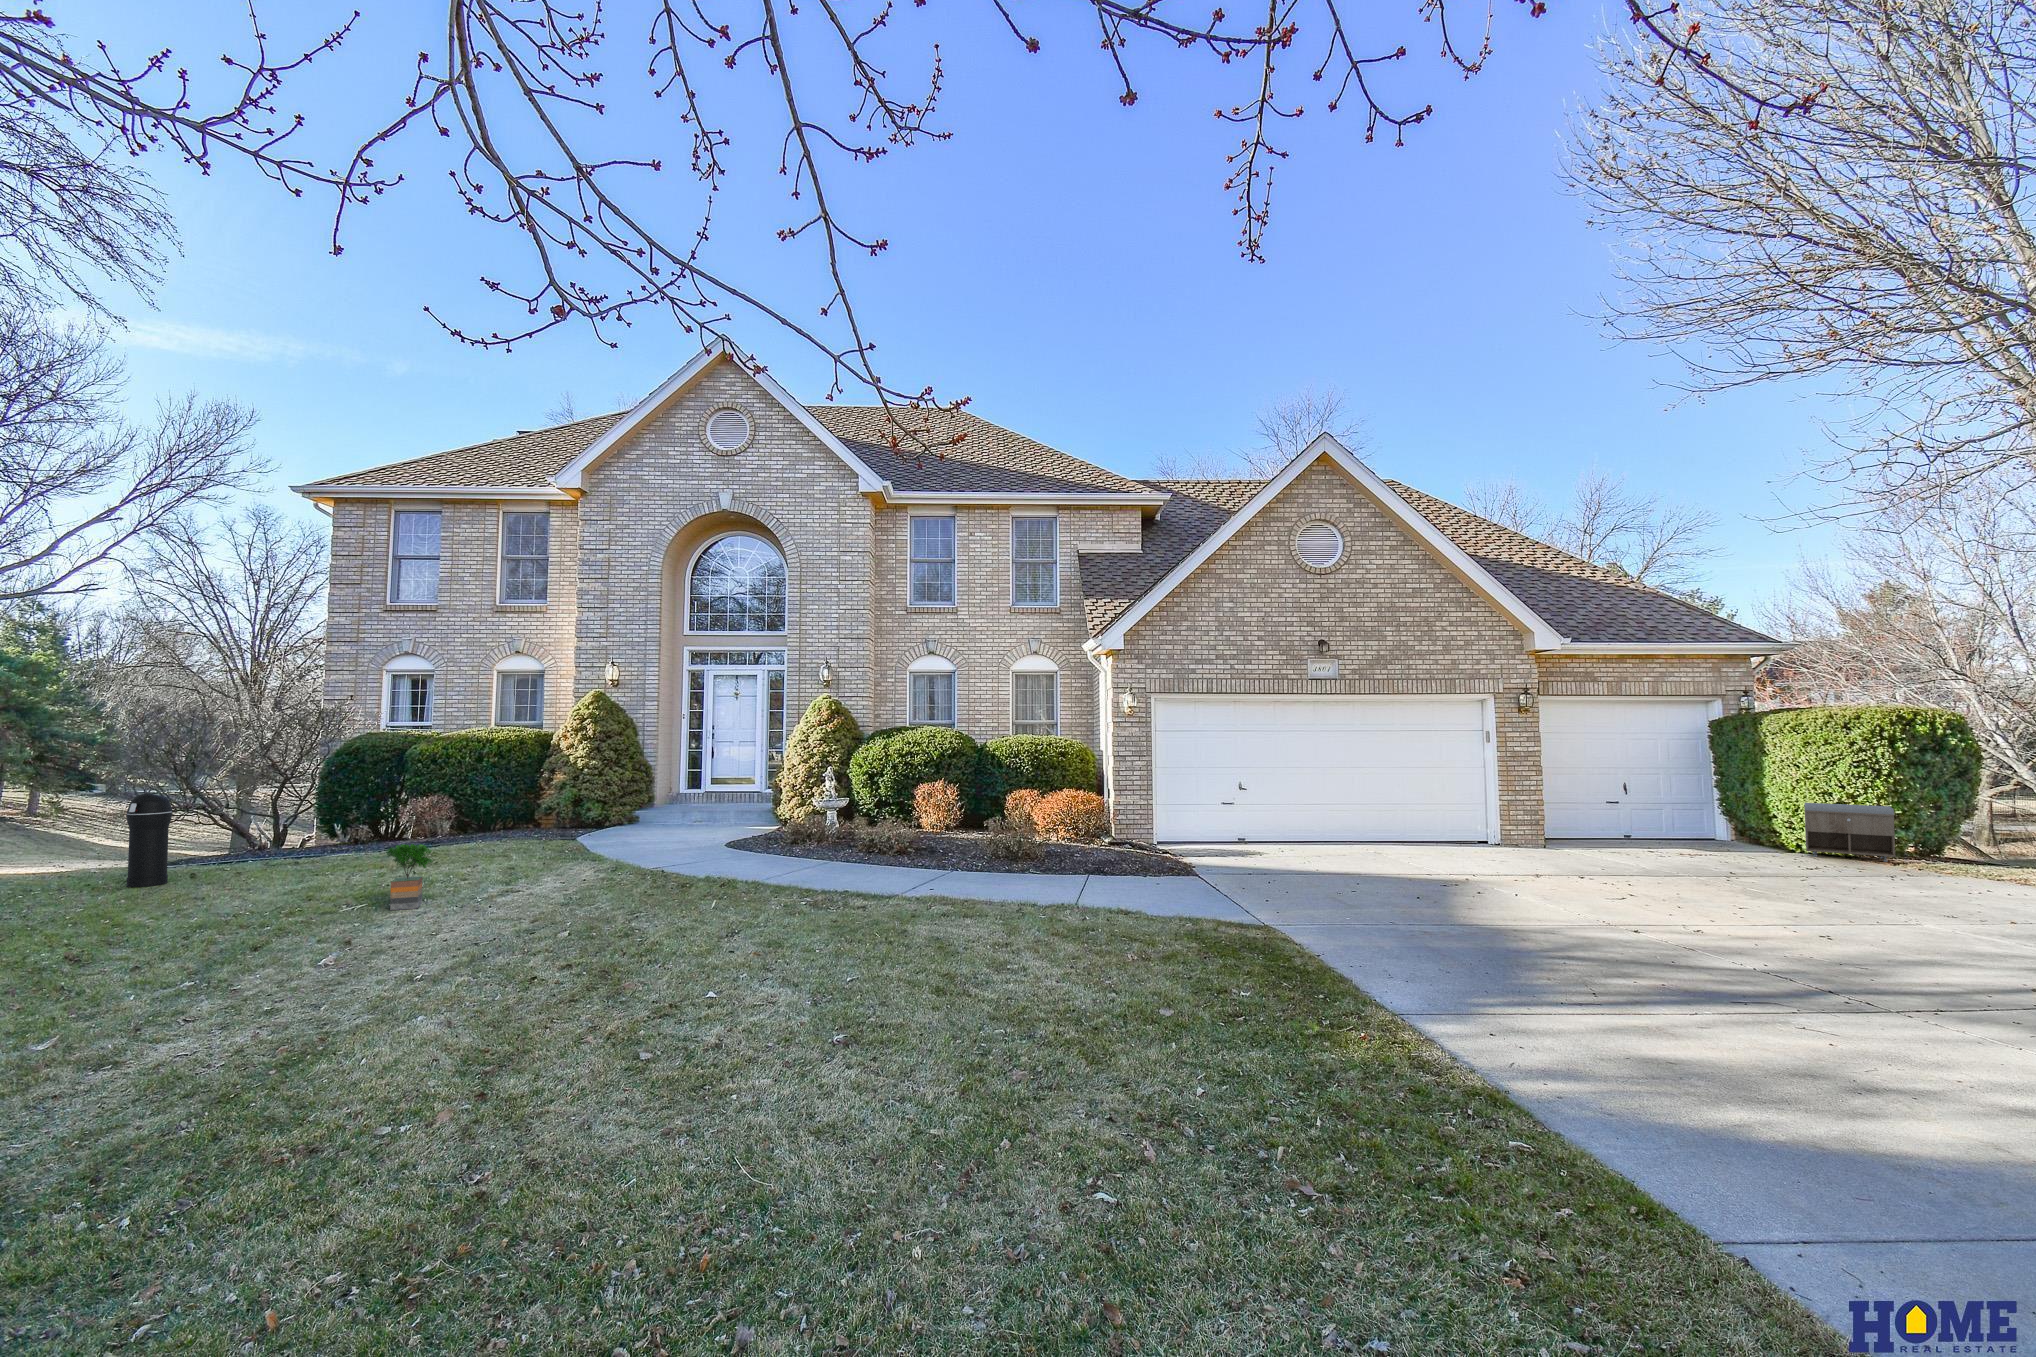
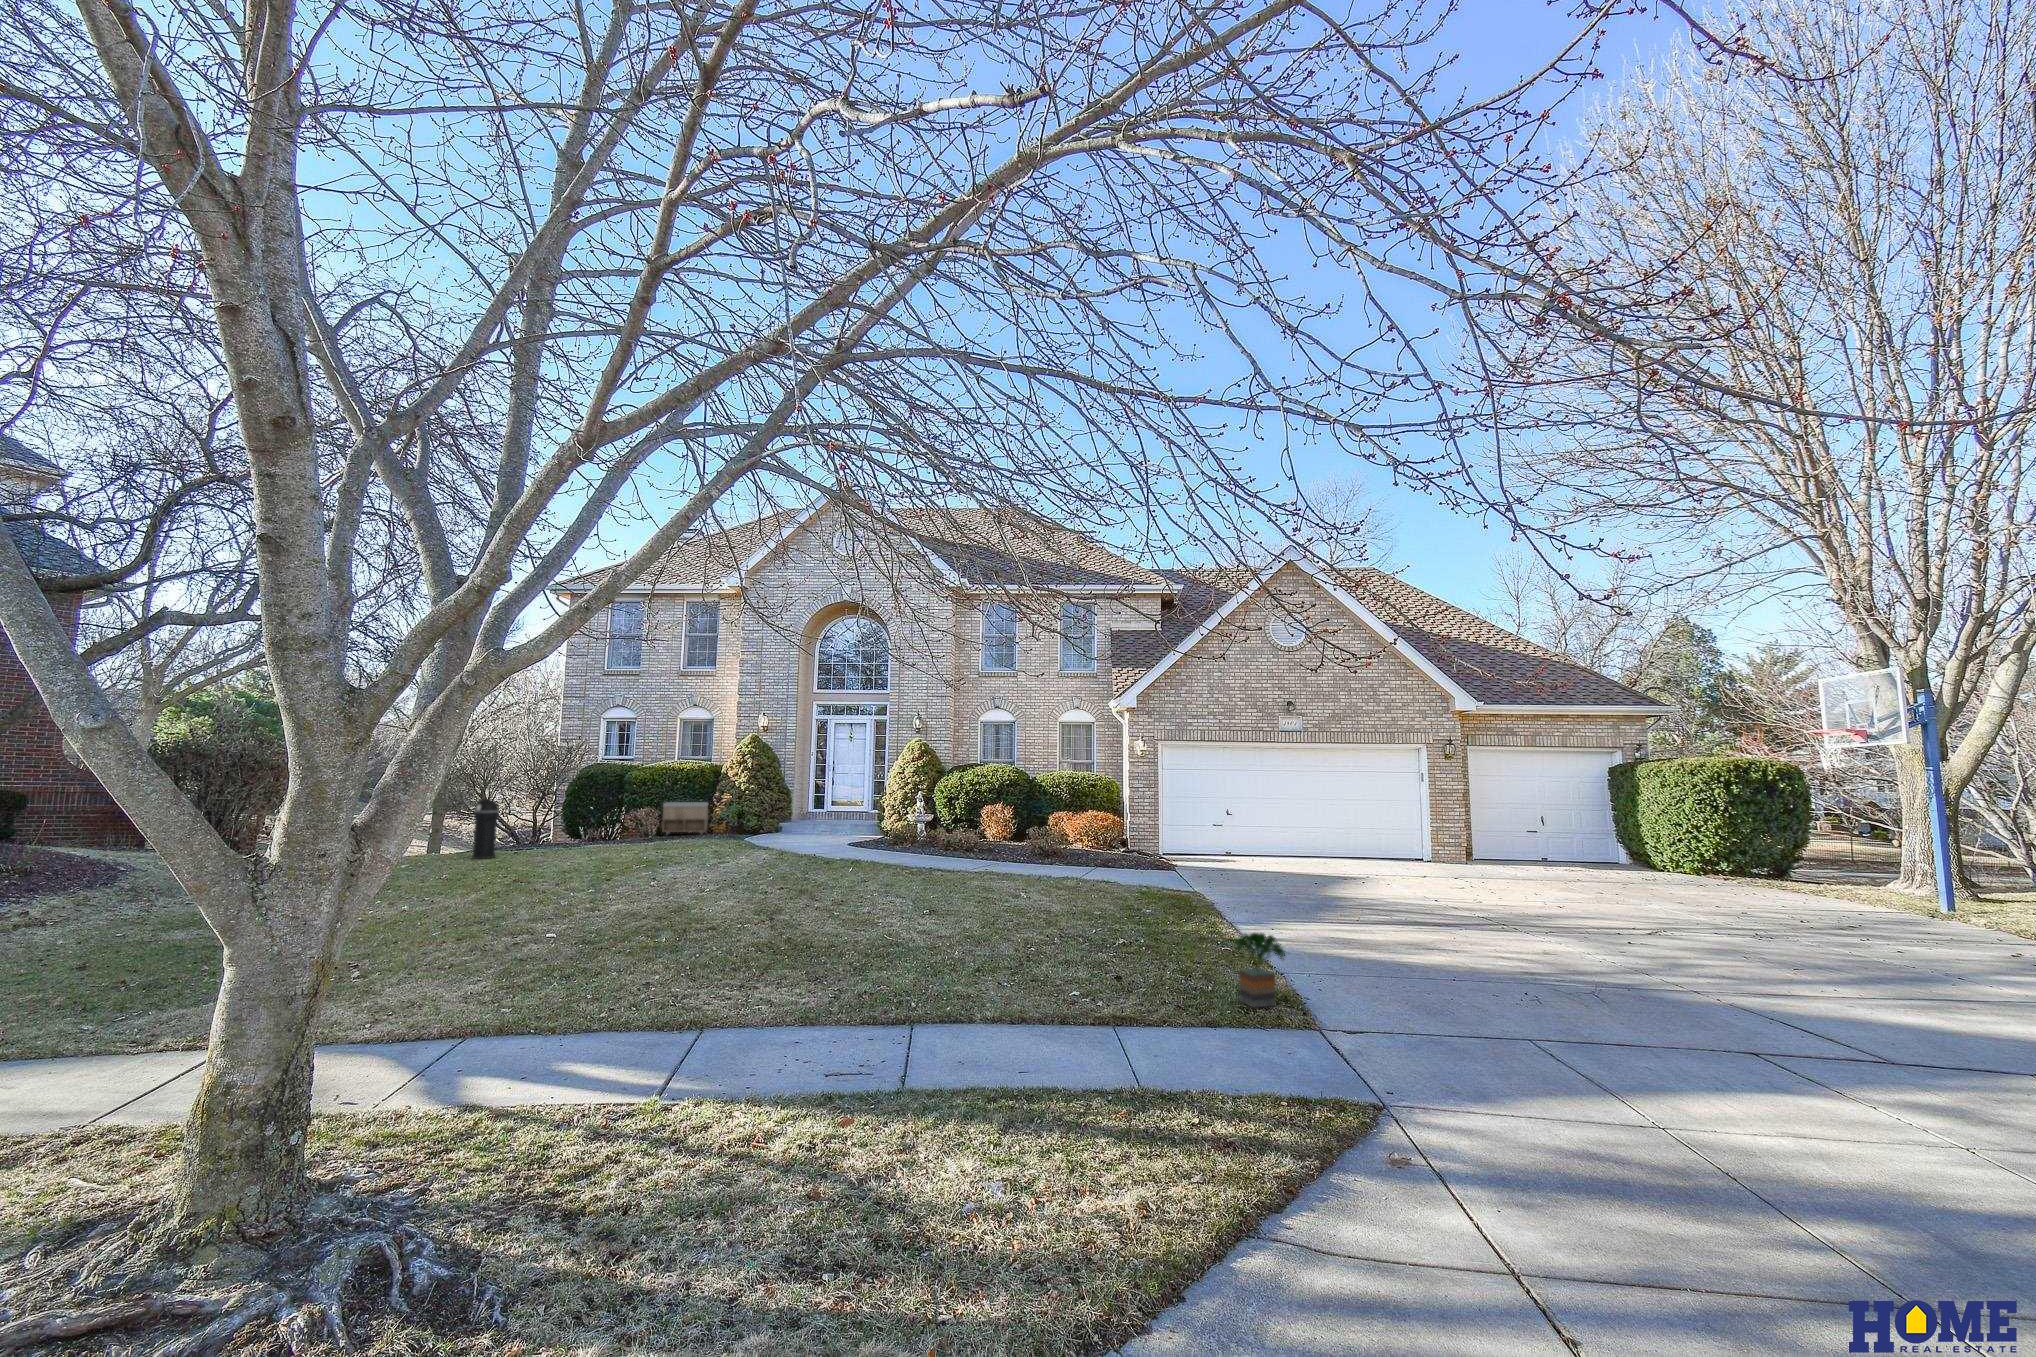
storage bench: present [1804,803,1896,862] -> present [662,802,708,834]
potted tree: present [386,844,432,910] -> present [1235,933,1286,1007]

